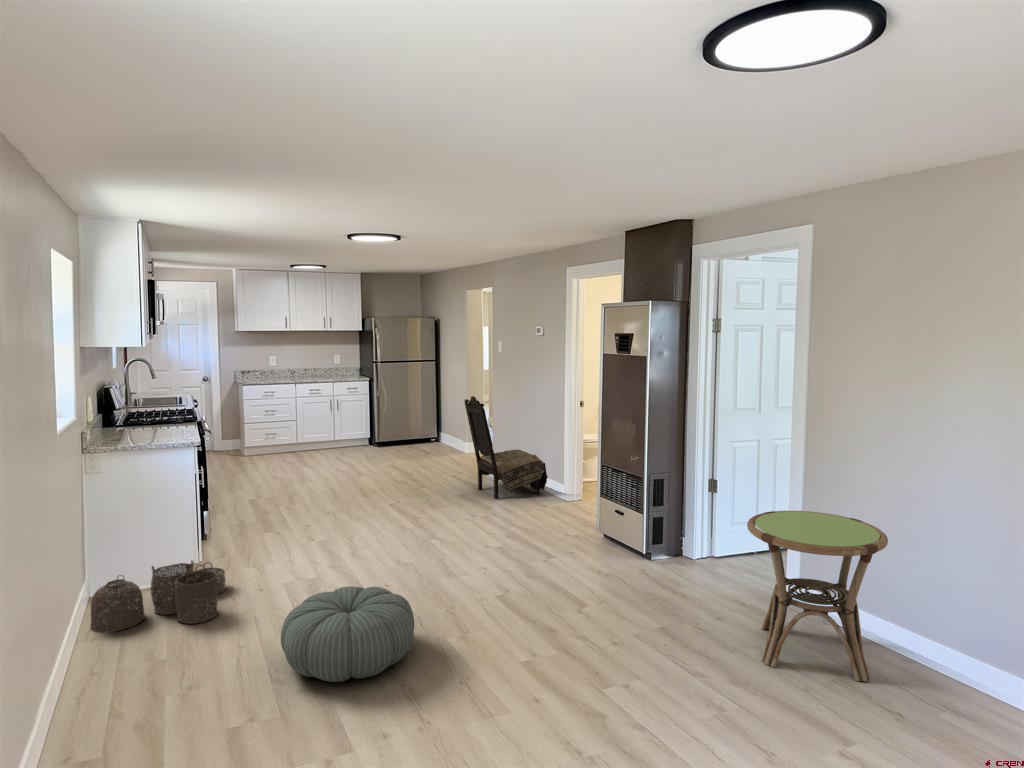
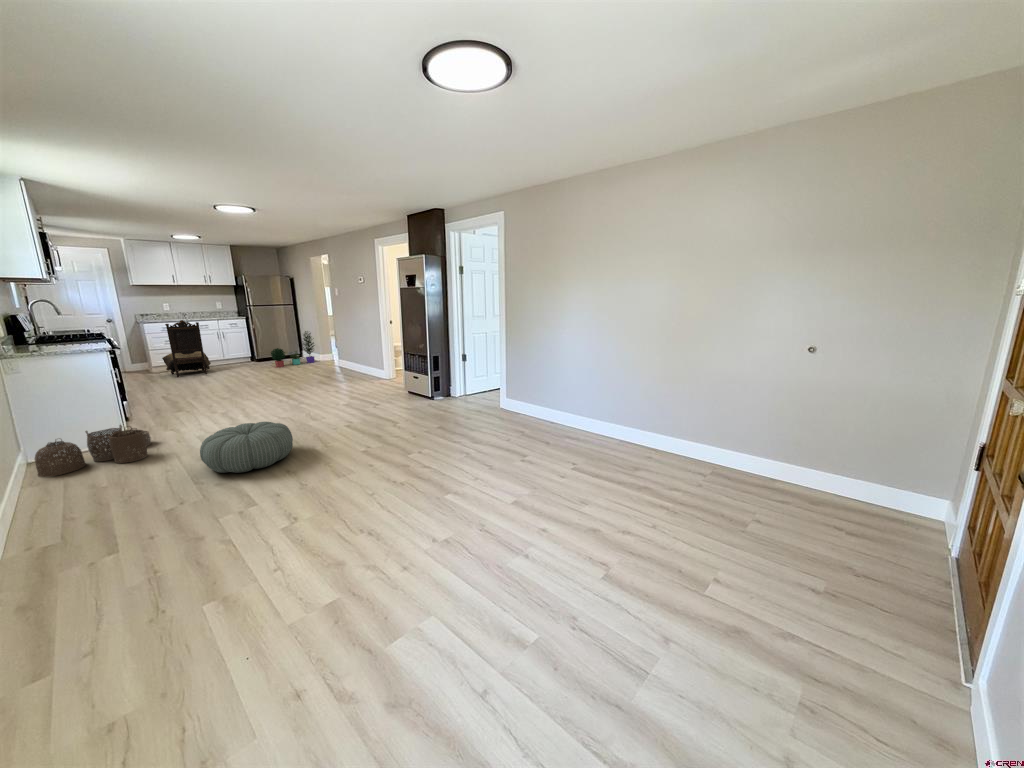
dining chair: present [464,396,548,499] -> present [162,320,211,377]
potted plant: none [393,402,457,458] -> present [271,331,315,367]
side table: present [747,511,888,681] -> none [475,360,537,432]

